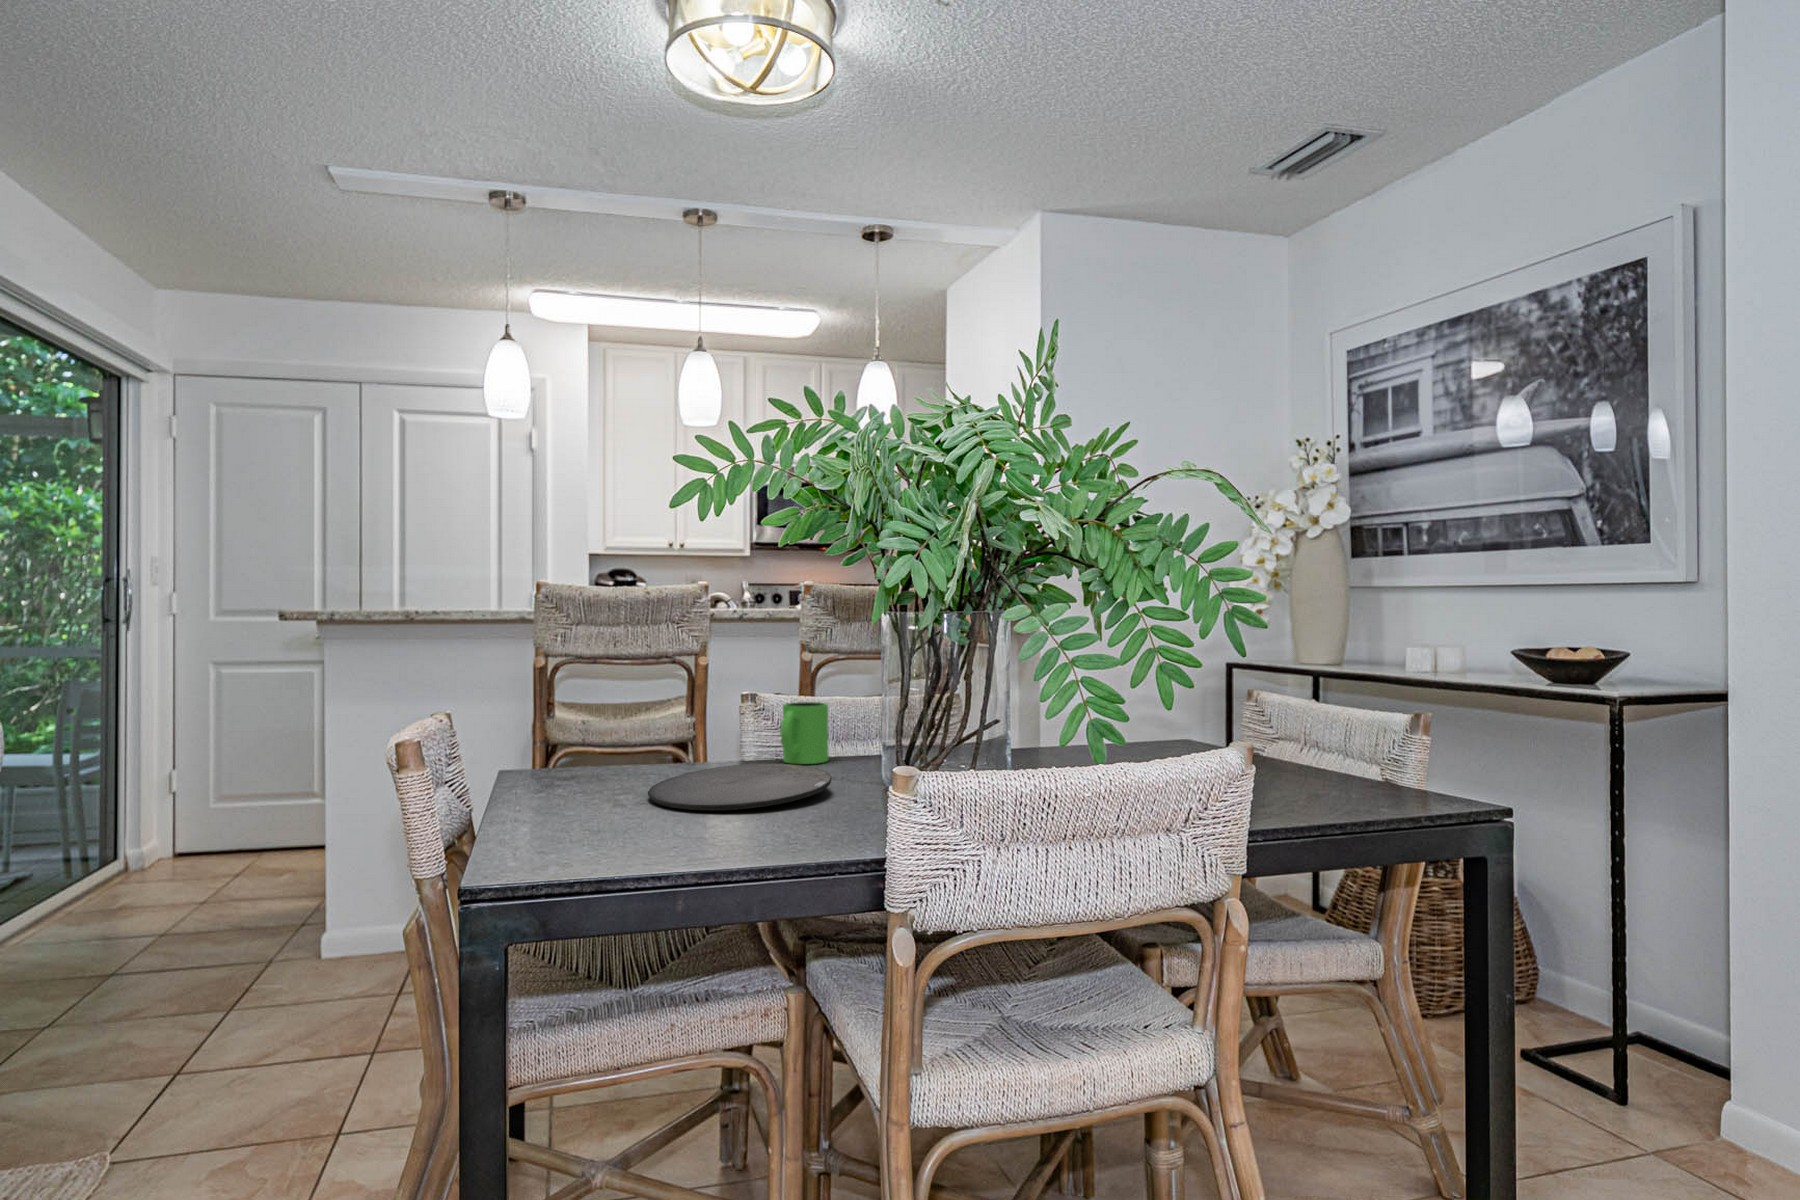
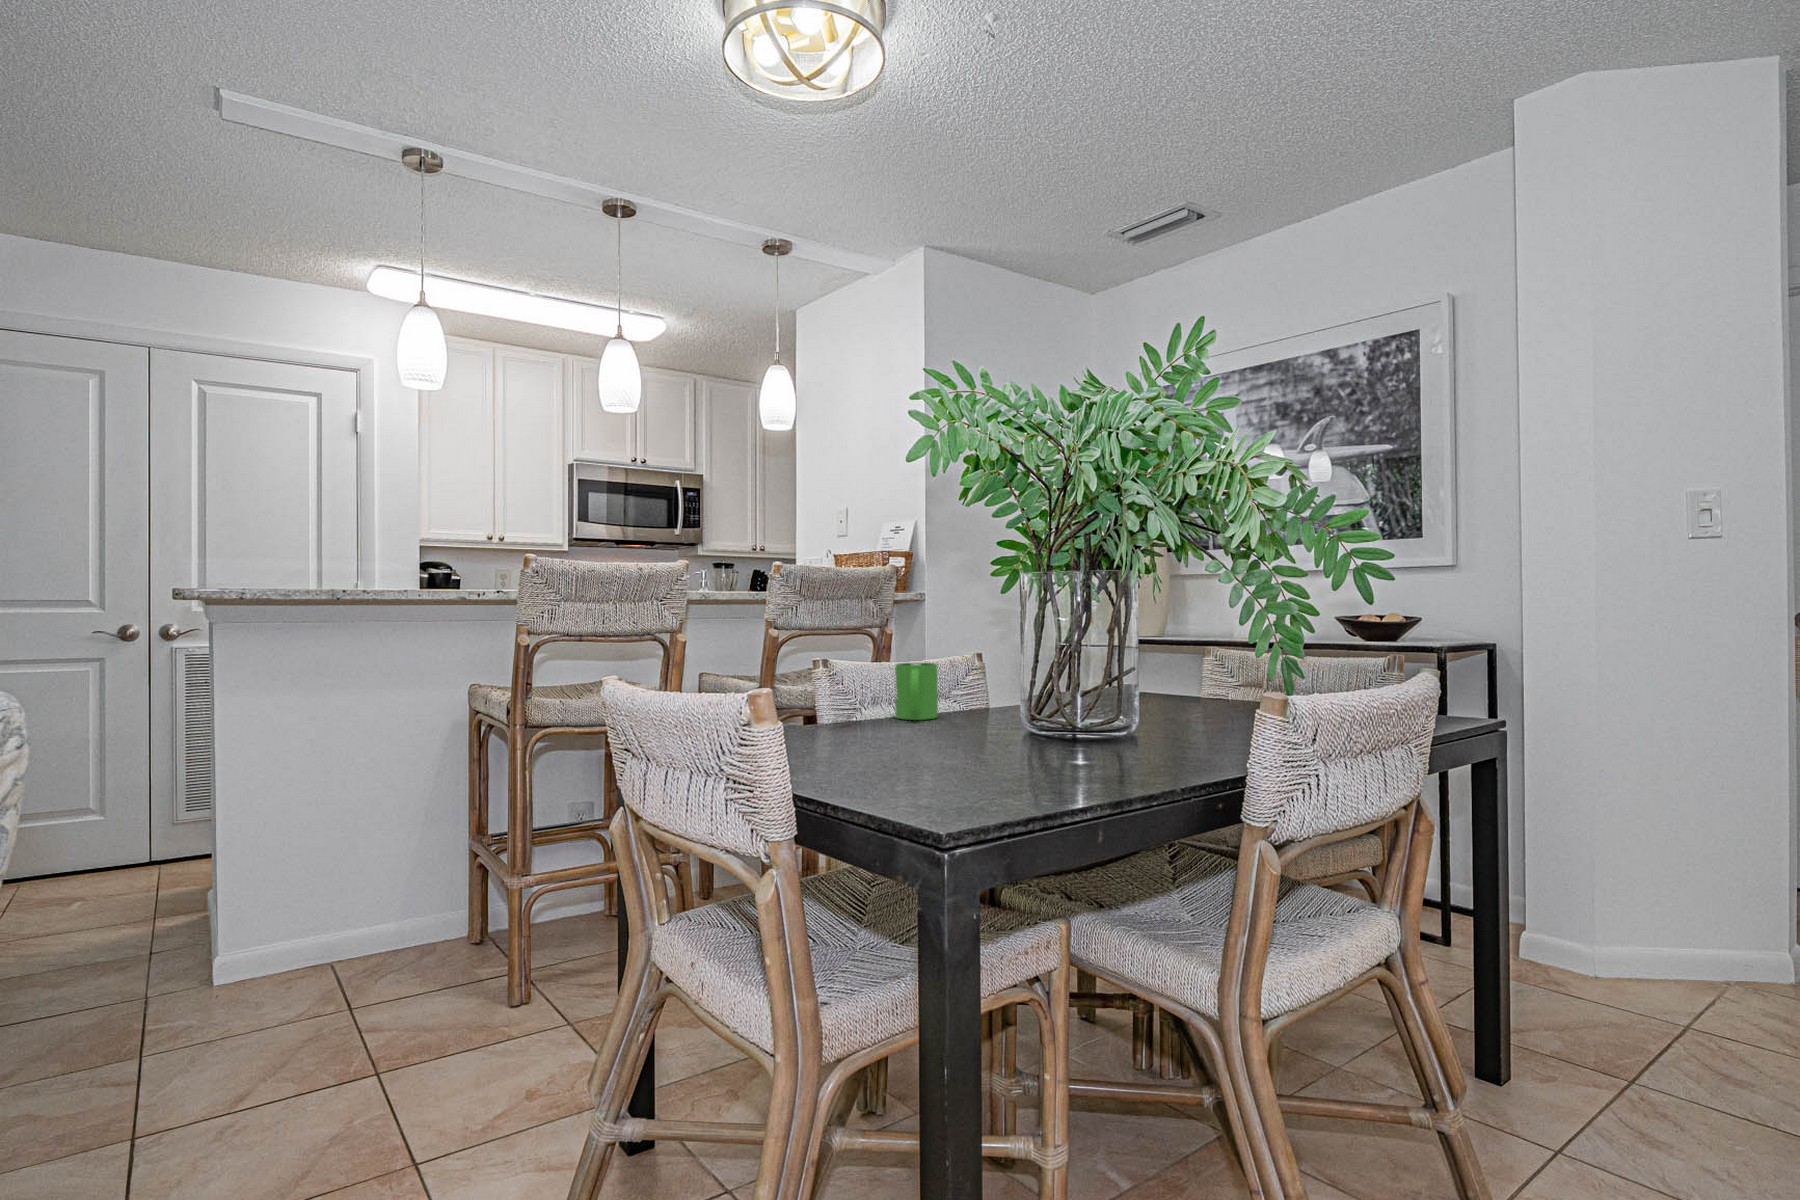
plate: present [648,764,832,810] -> none [859,717,1033,757]

